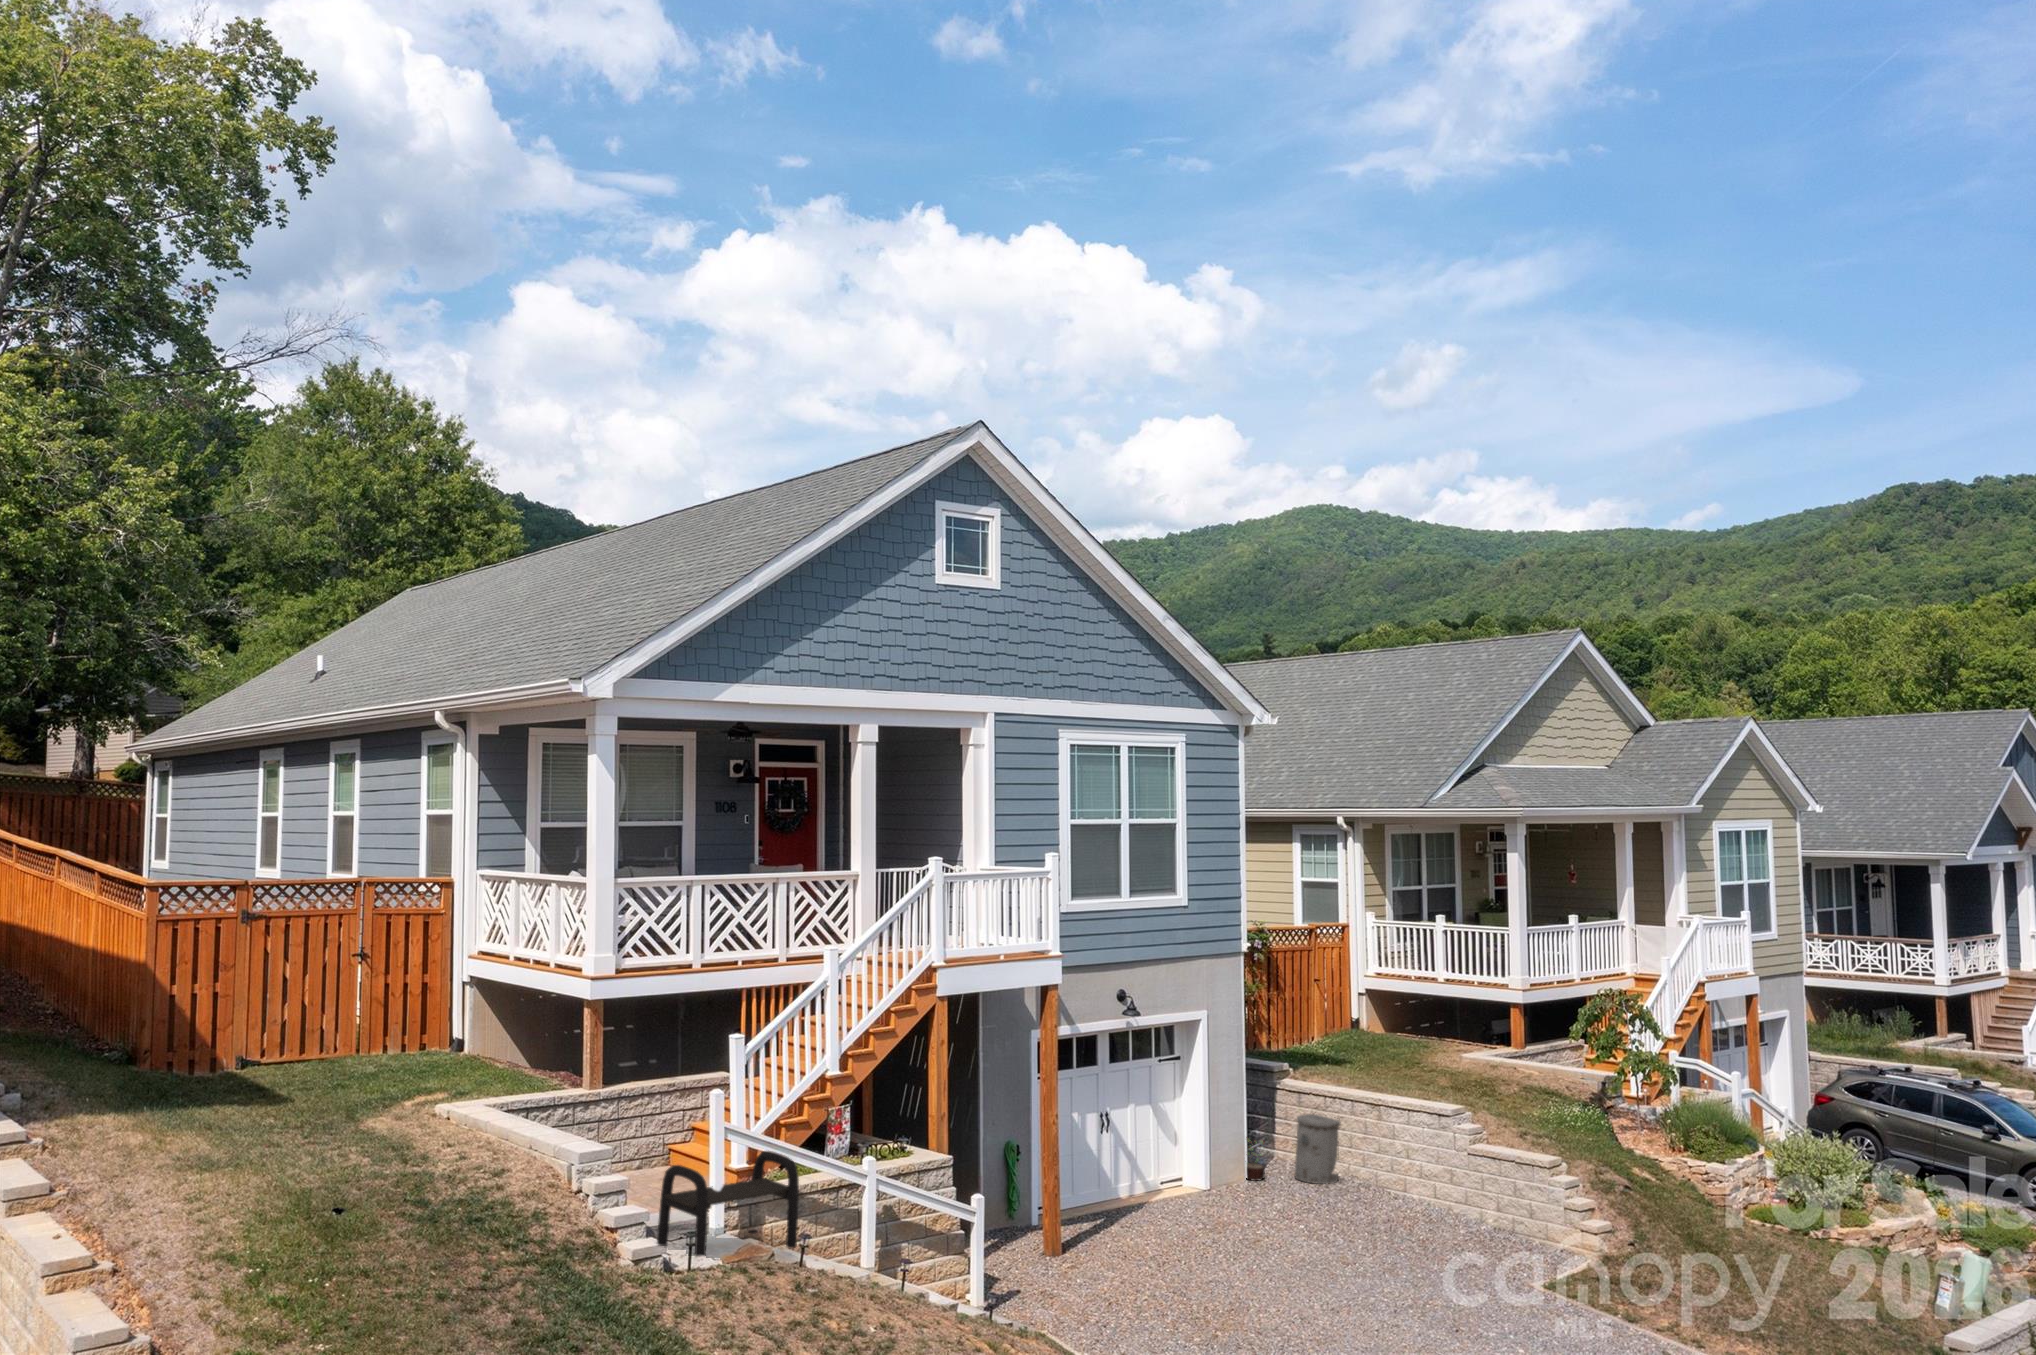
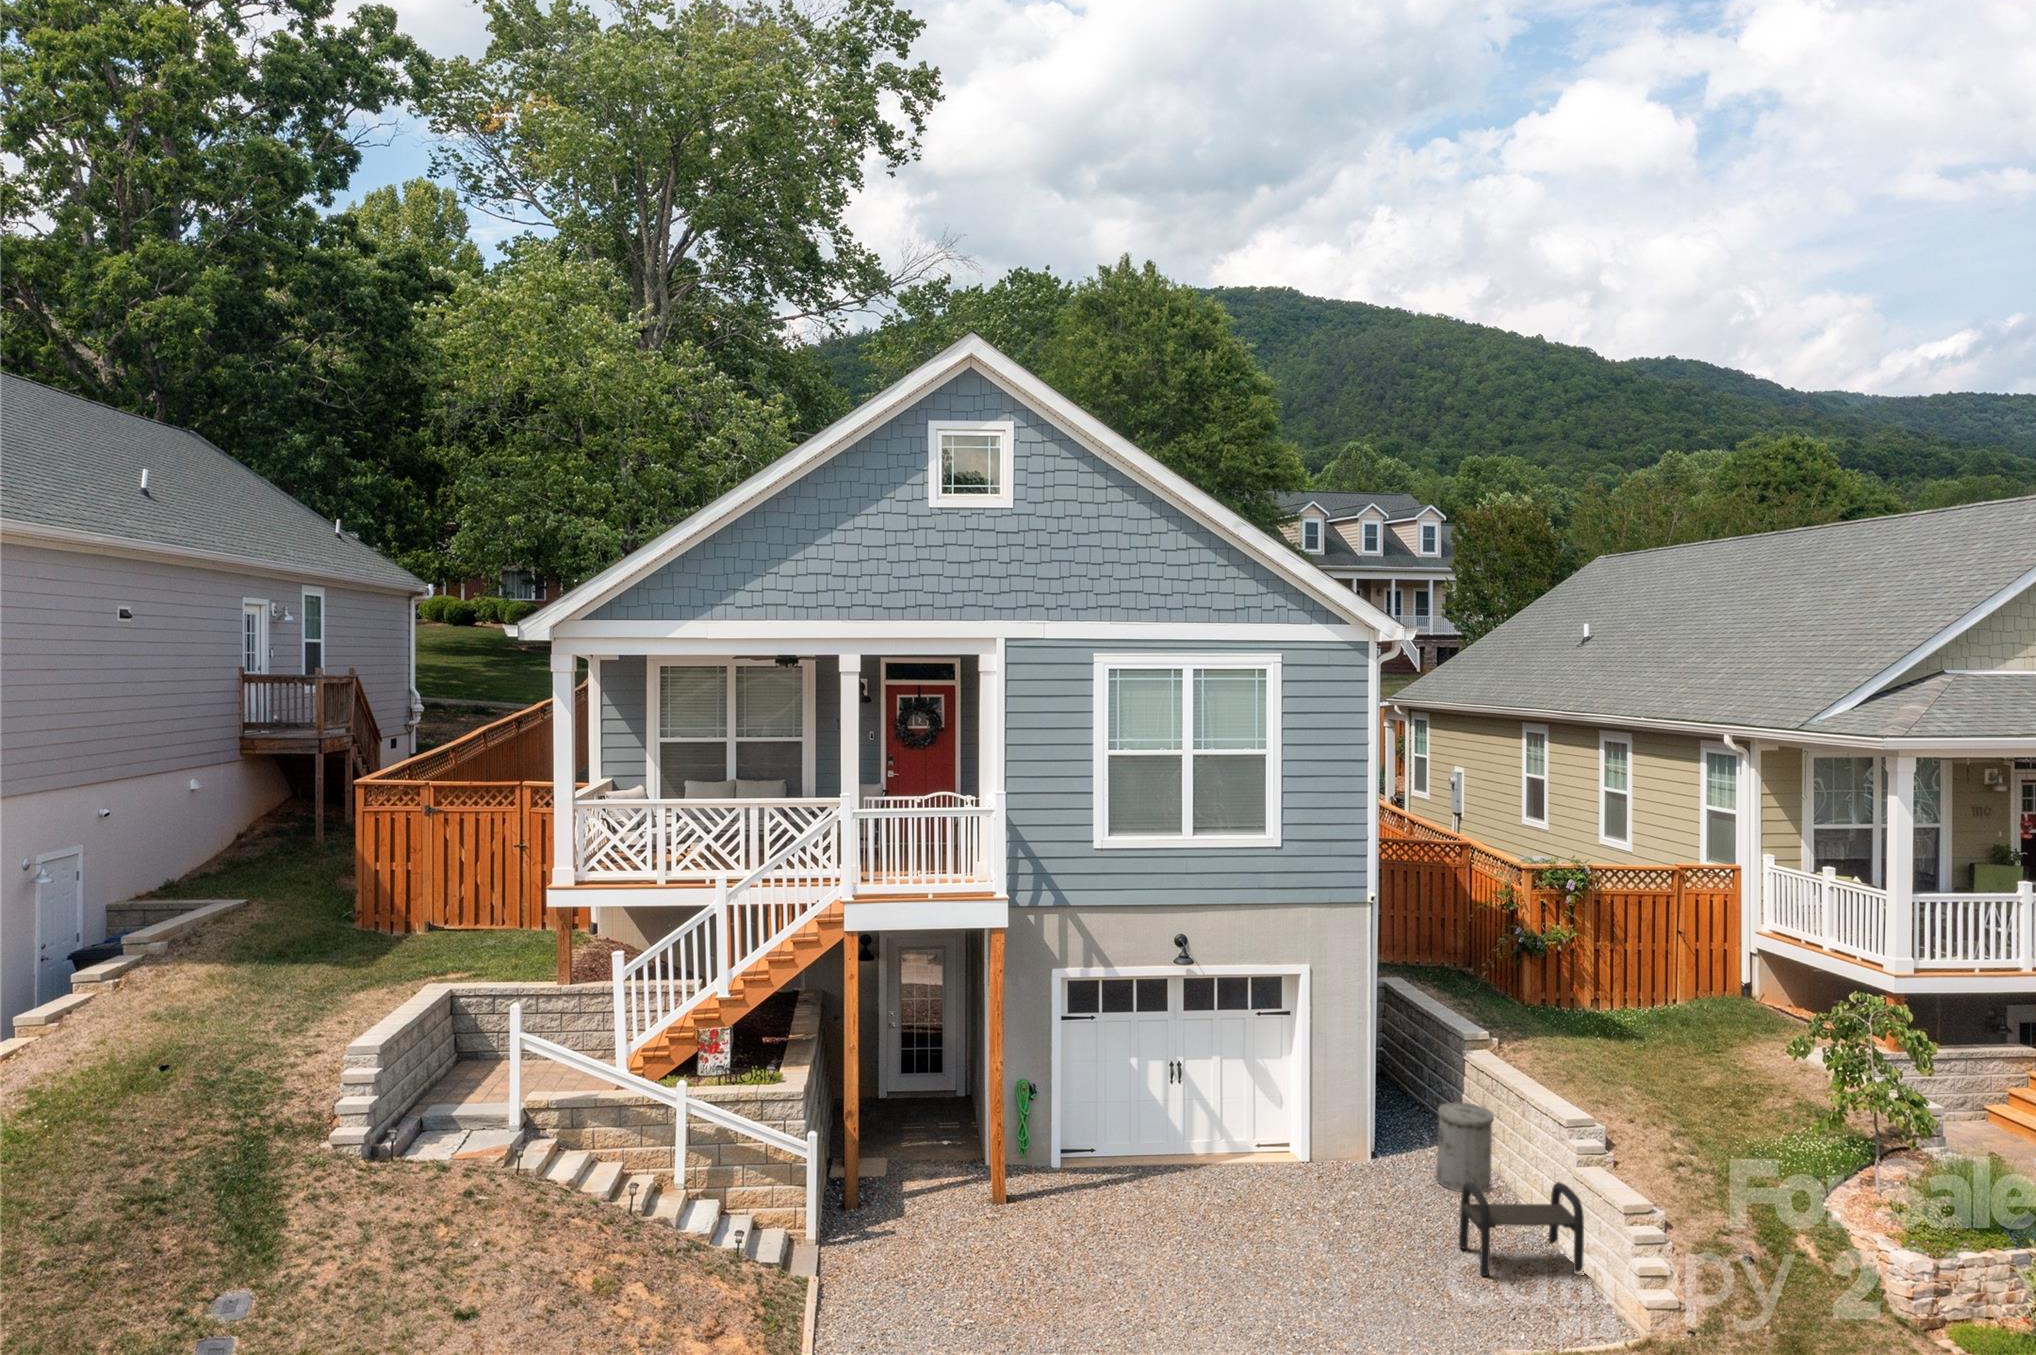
decorative plant: present [1245,1137,1265,1181] -> none [1370,1115,1405,1169]
bench: present [657,1151,799,1256] -> present [1459,1182,1584,1276]

